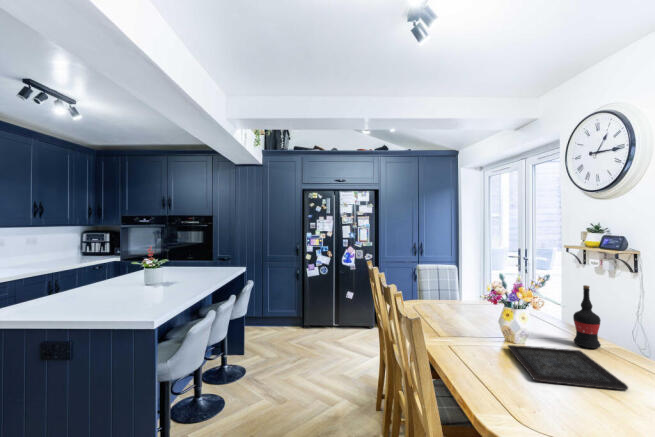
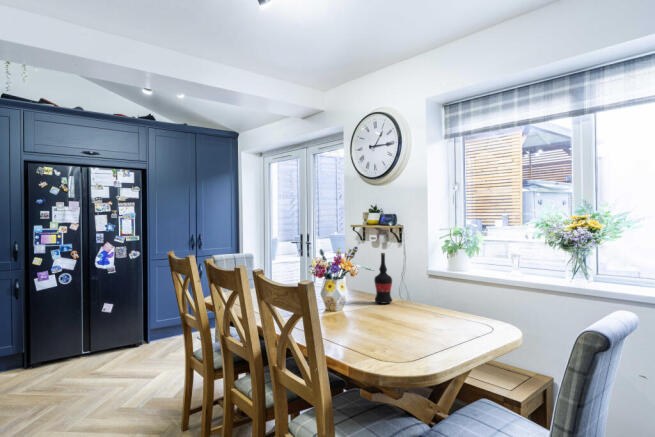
tray: present [508,345,628,390] -> none [335,305,424,332]

